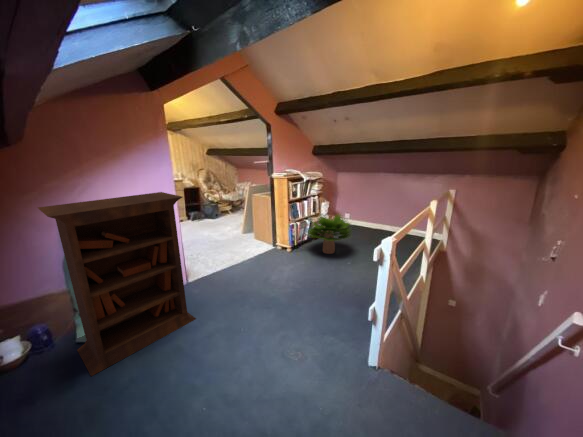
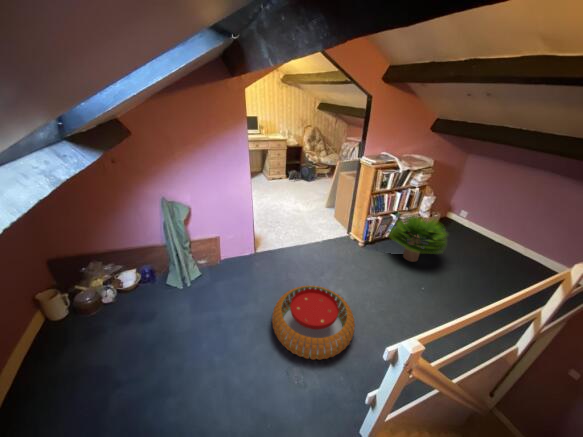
bookcase: present [38,192,196,376] -> none [135,178,249,317]
pouf: none [233,283,316,348] -> present [272,286,355,360]

